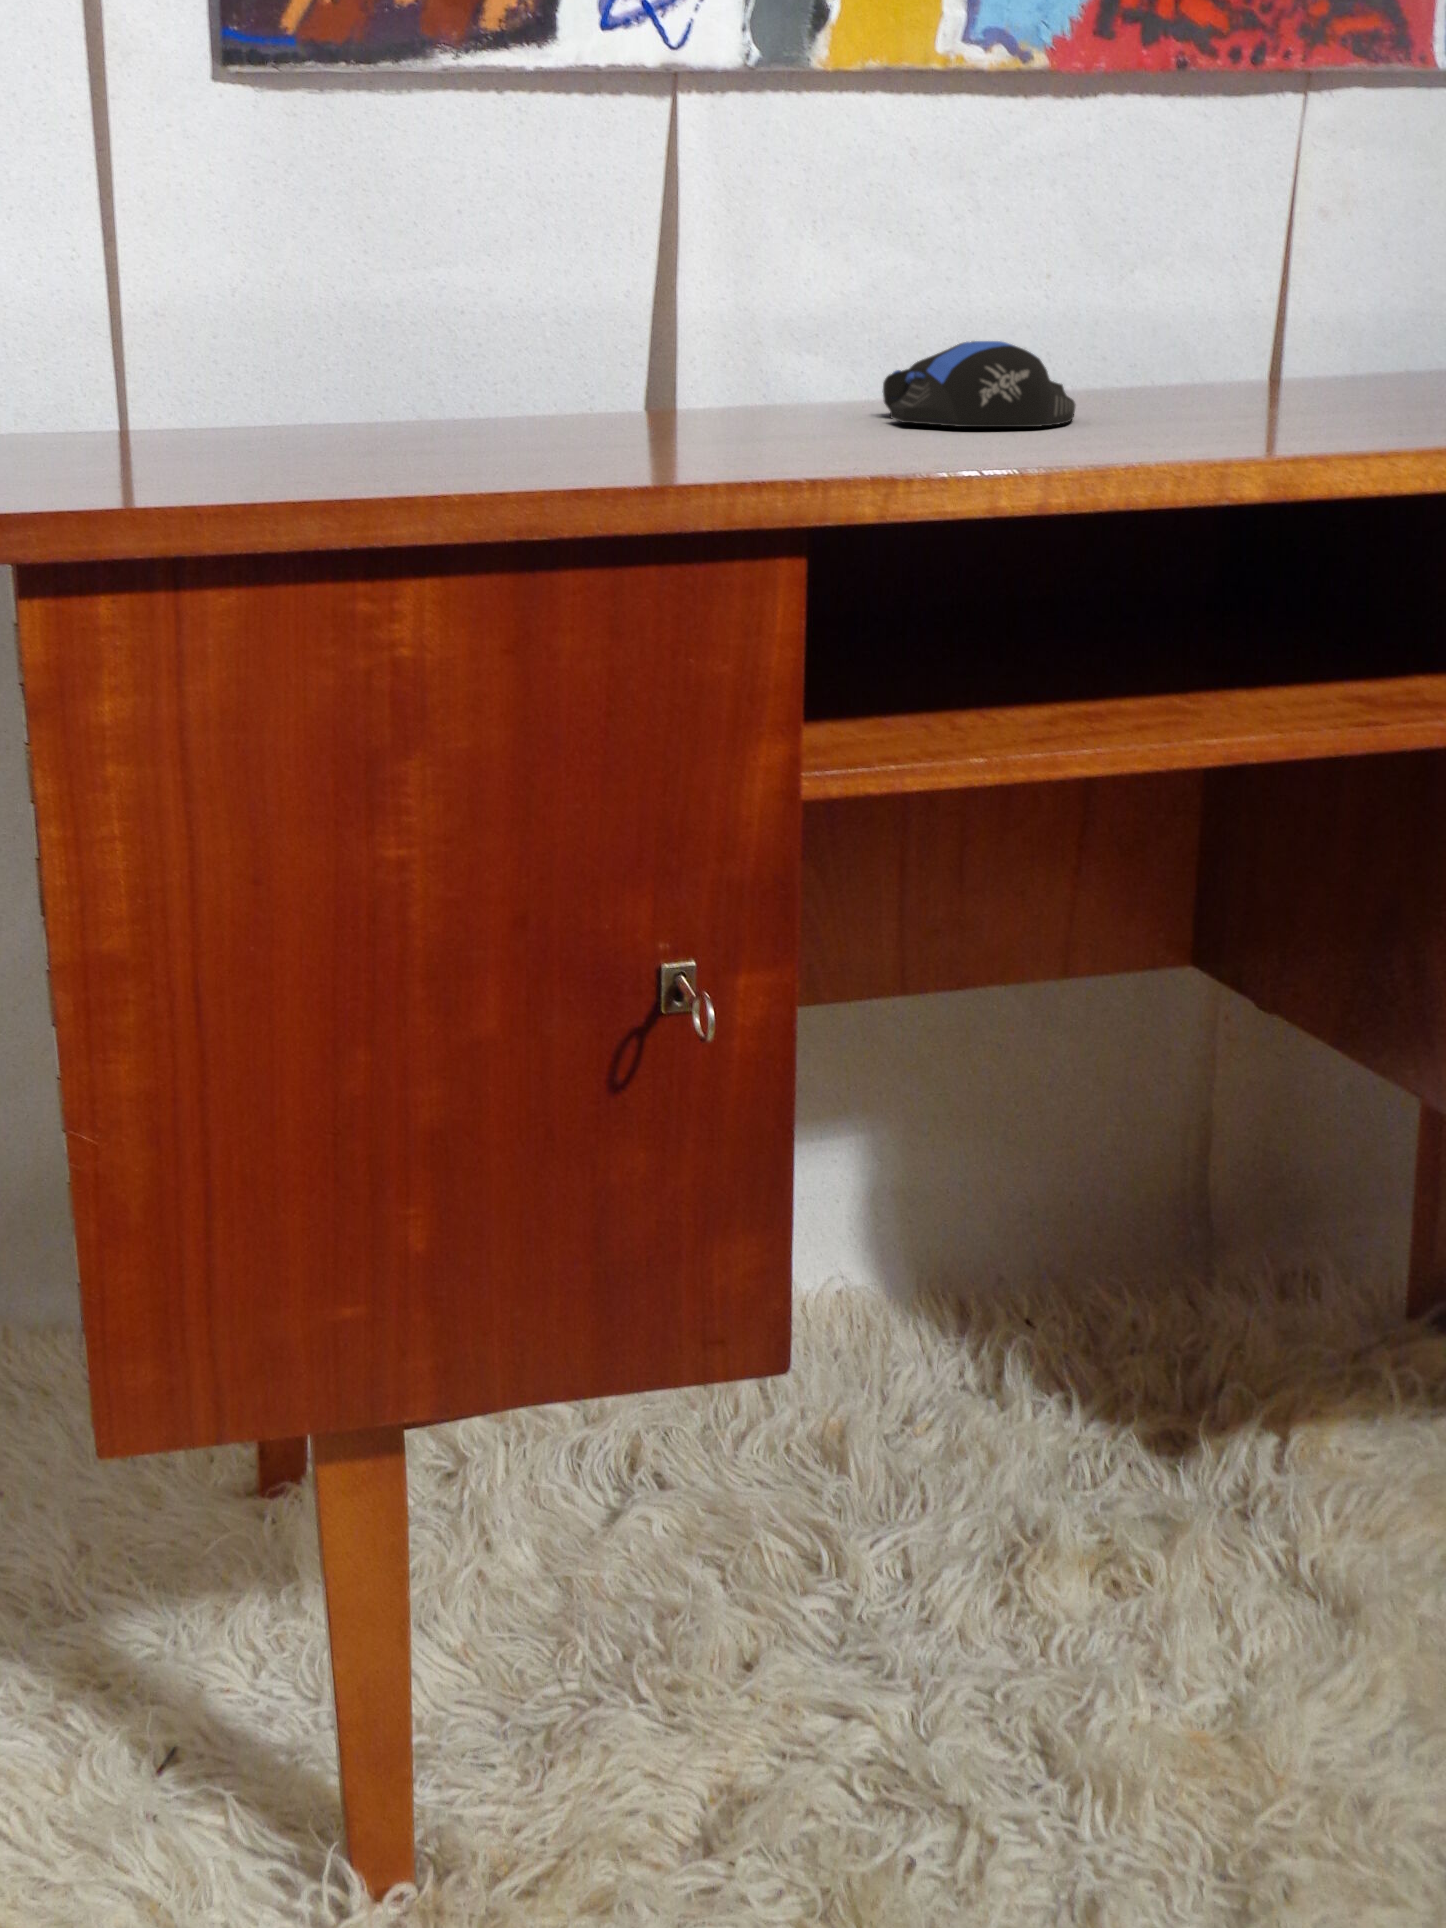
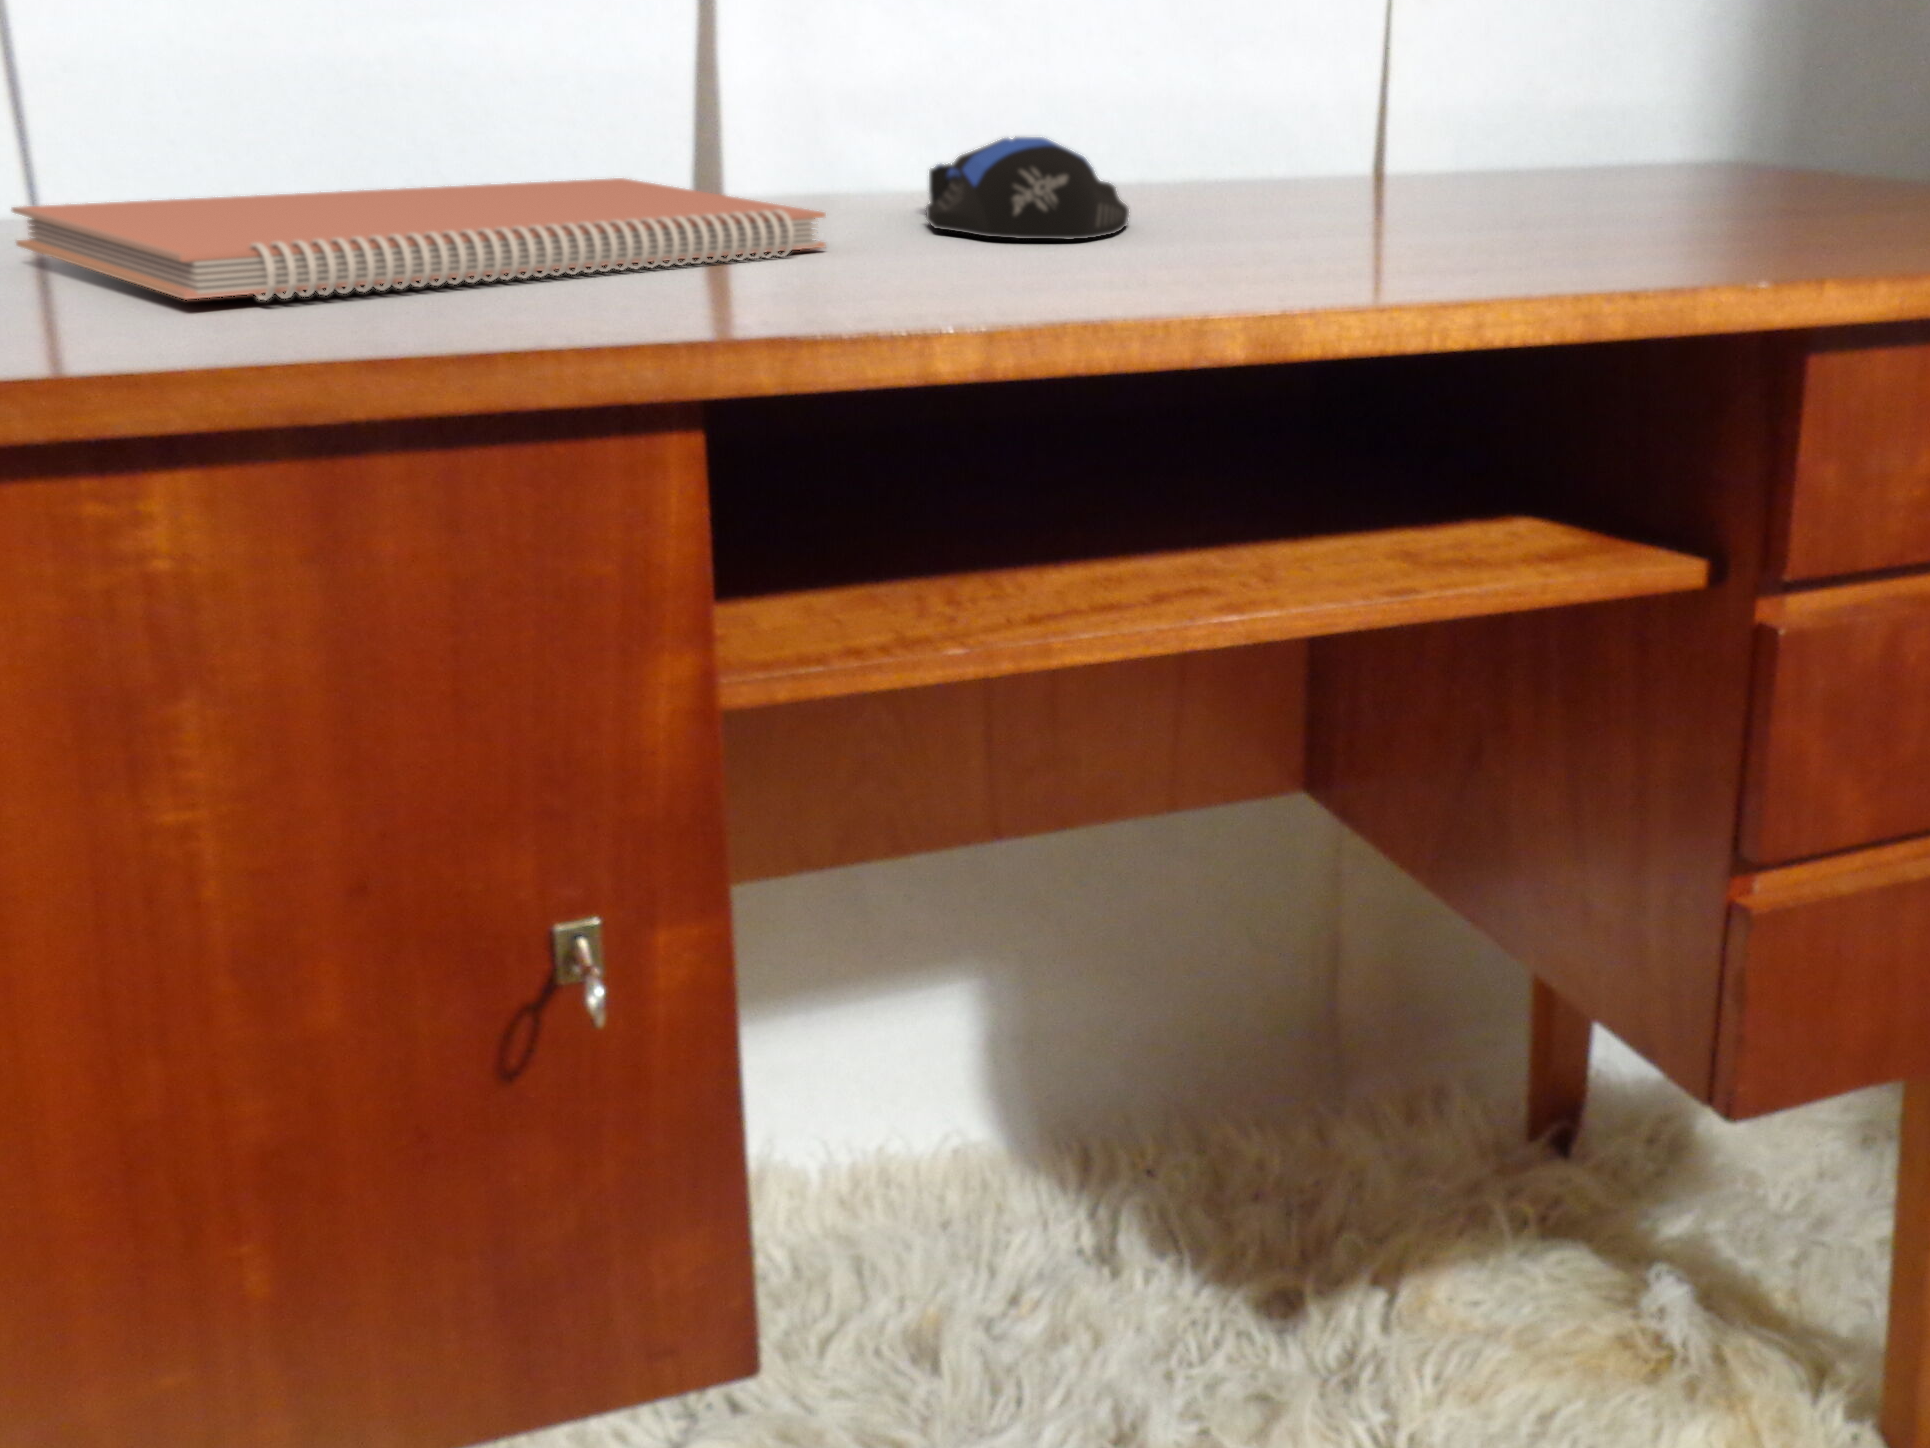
notebook: none [179,391,822,472] -> present [11,178,826,300]

